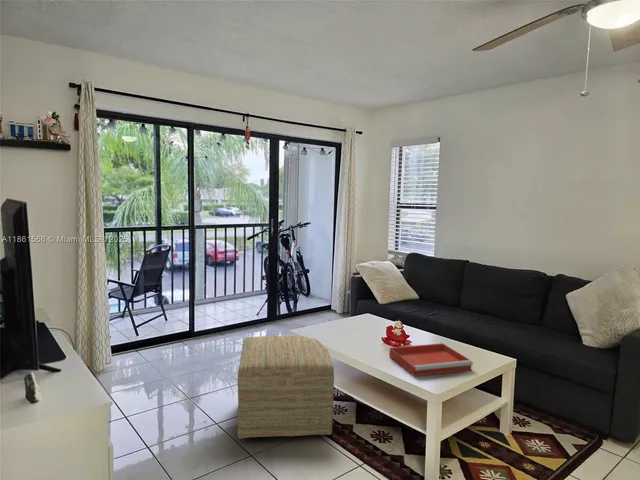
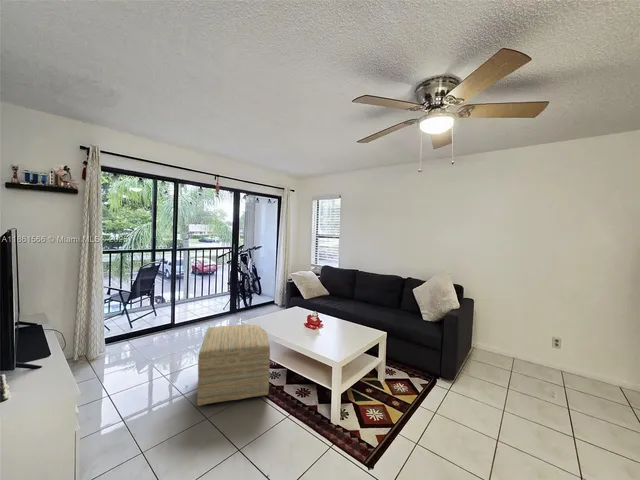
tray: present [389,343,473,376] -> none [308,325,361,350]

